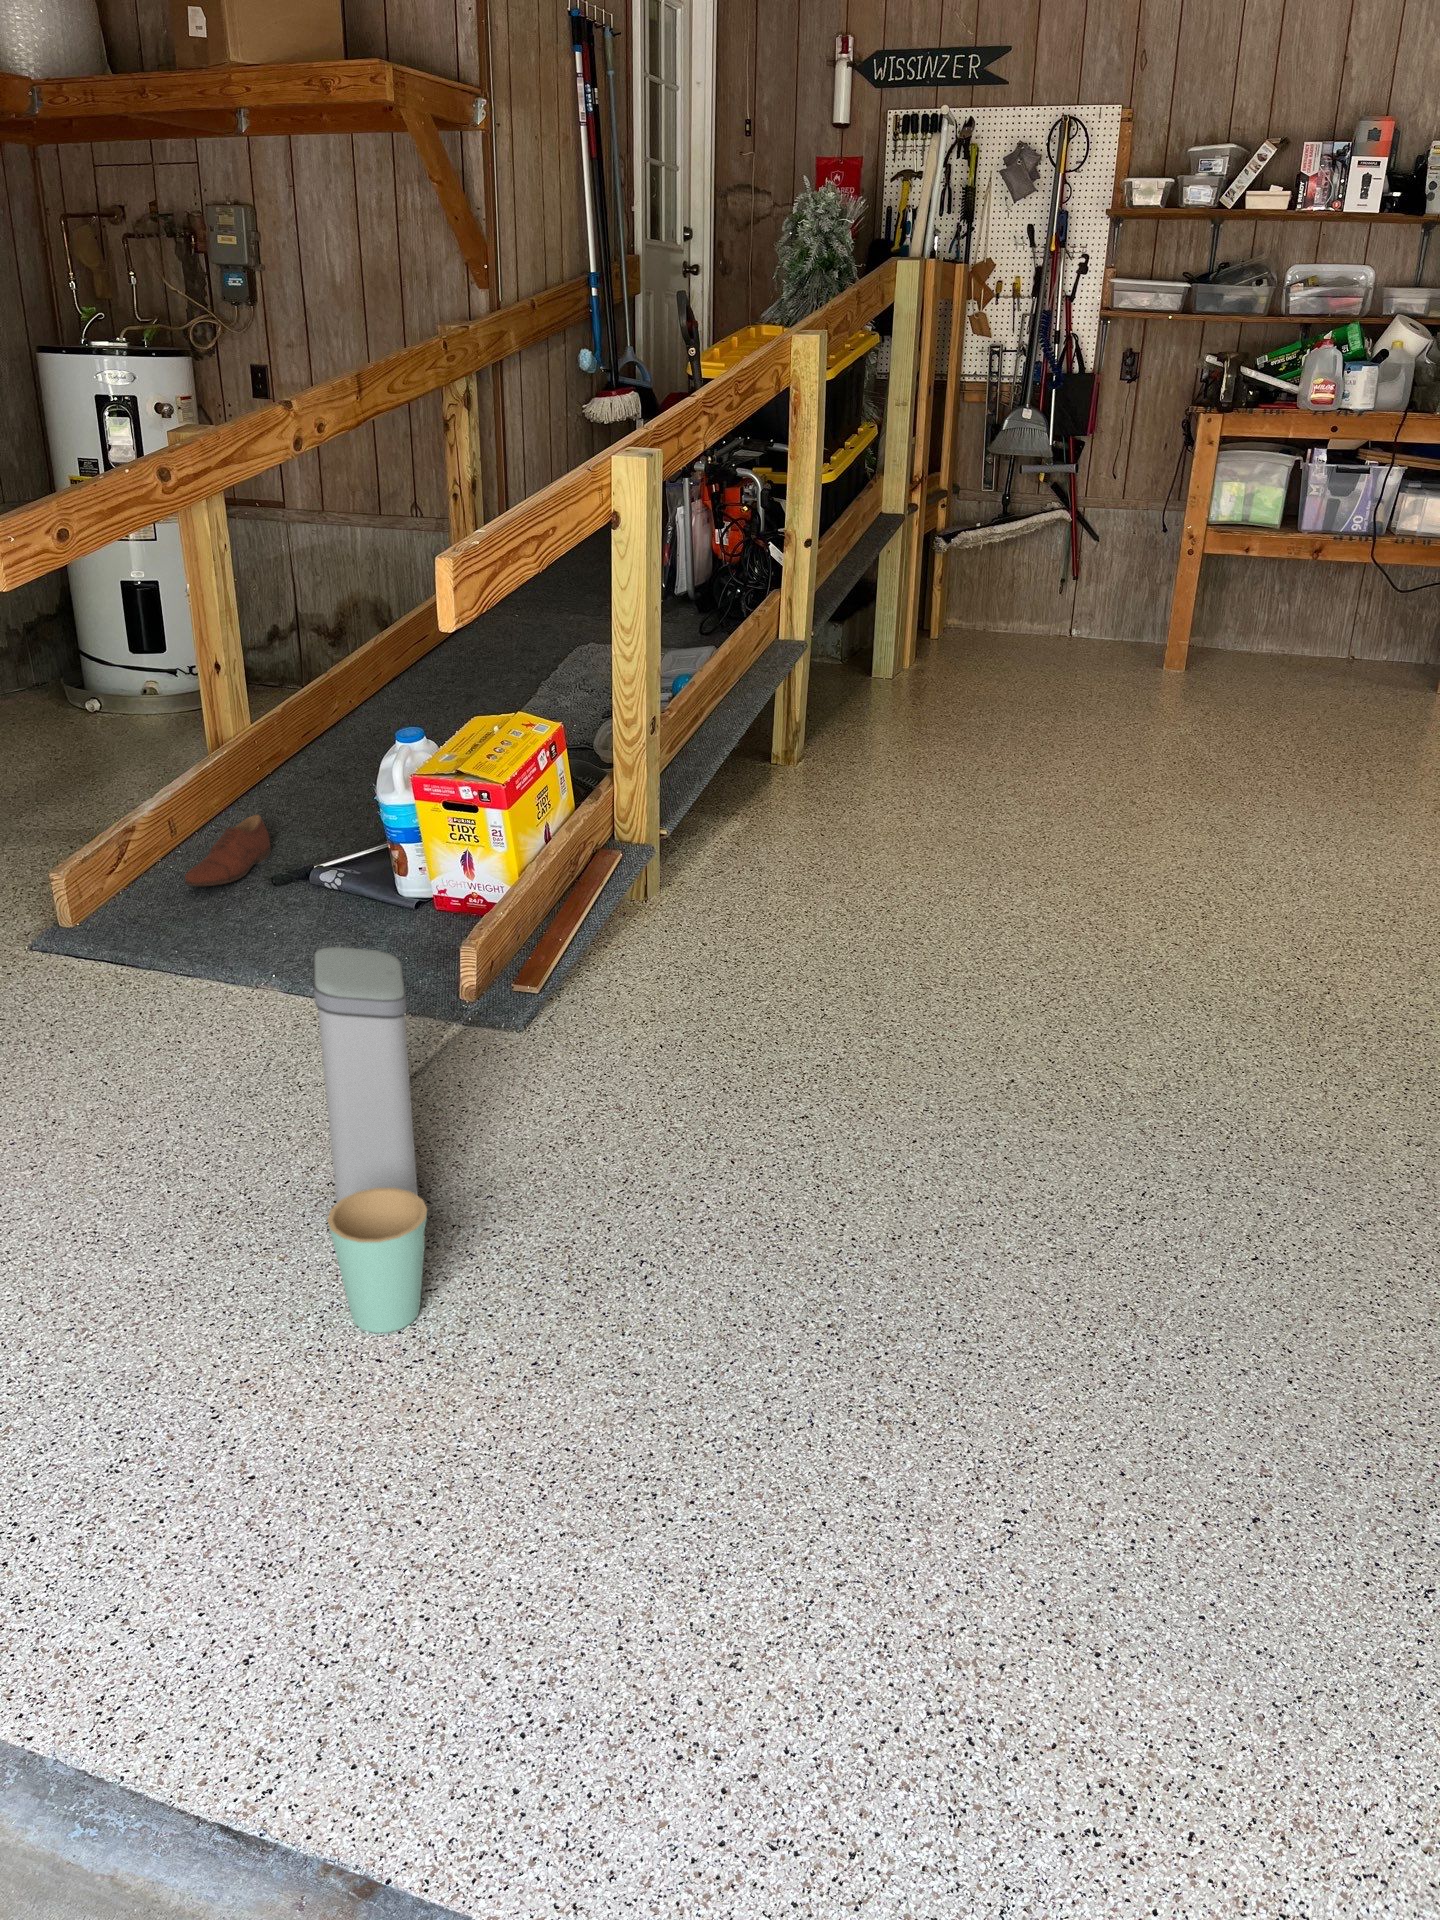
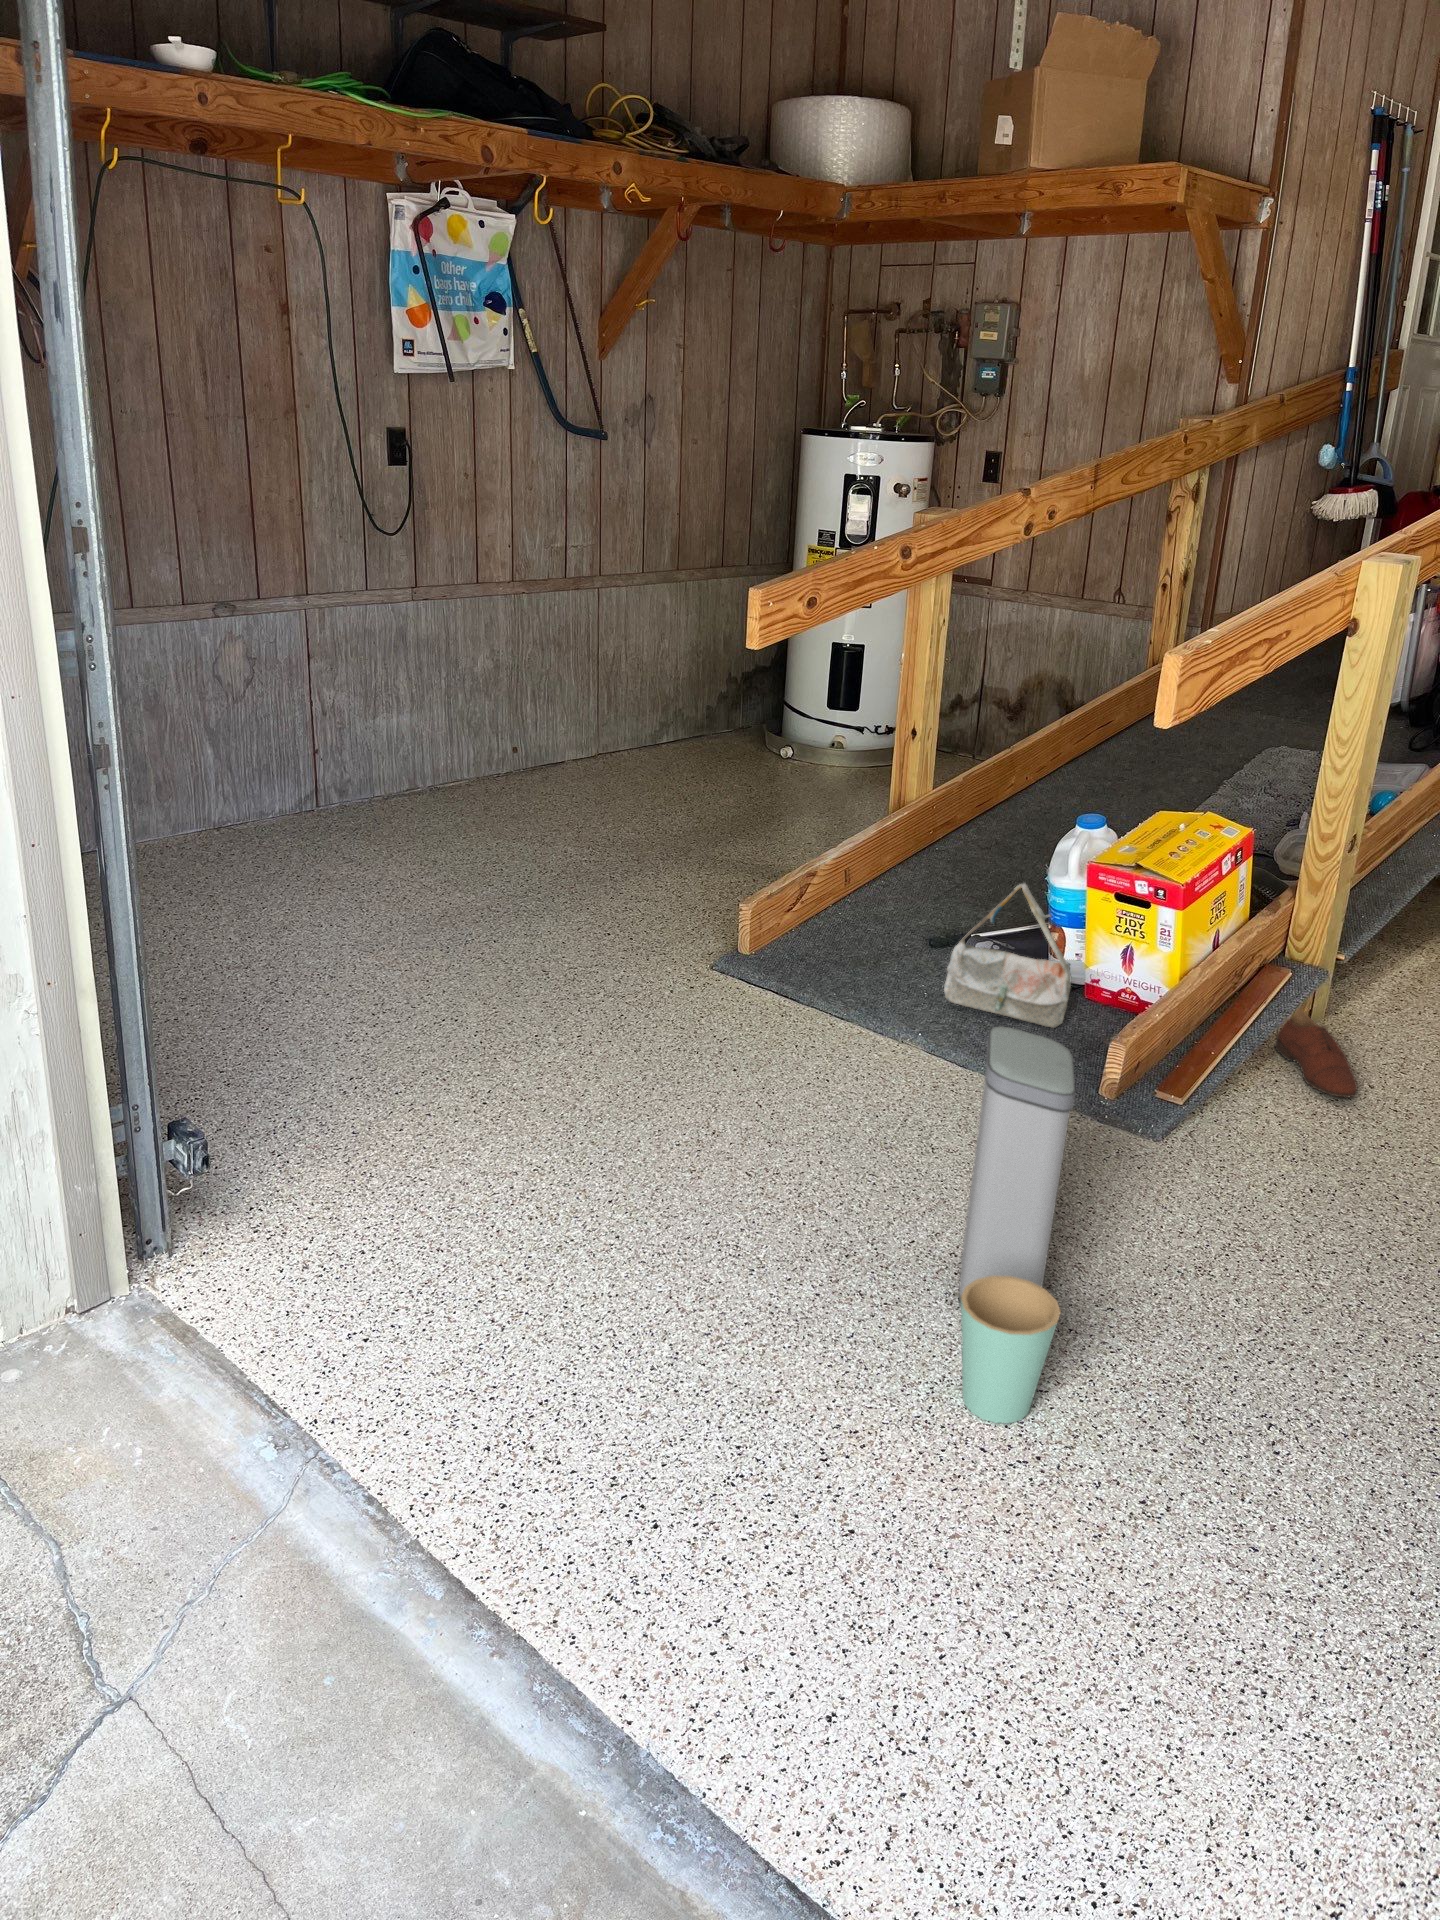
bag: none [287,806,415,945] -> present [944,884,1071,1028]
shoe: present [185,815,271,886] -> present [1275,1009,1357,1097]

